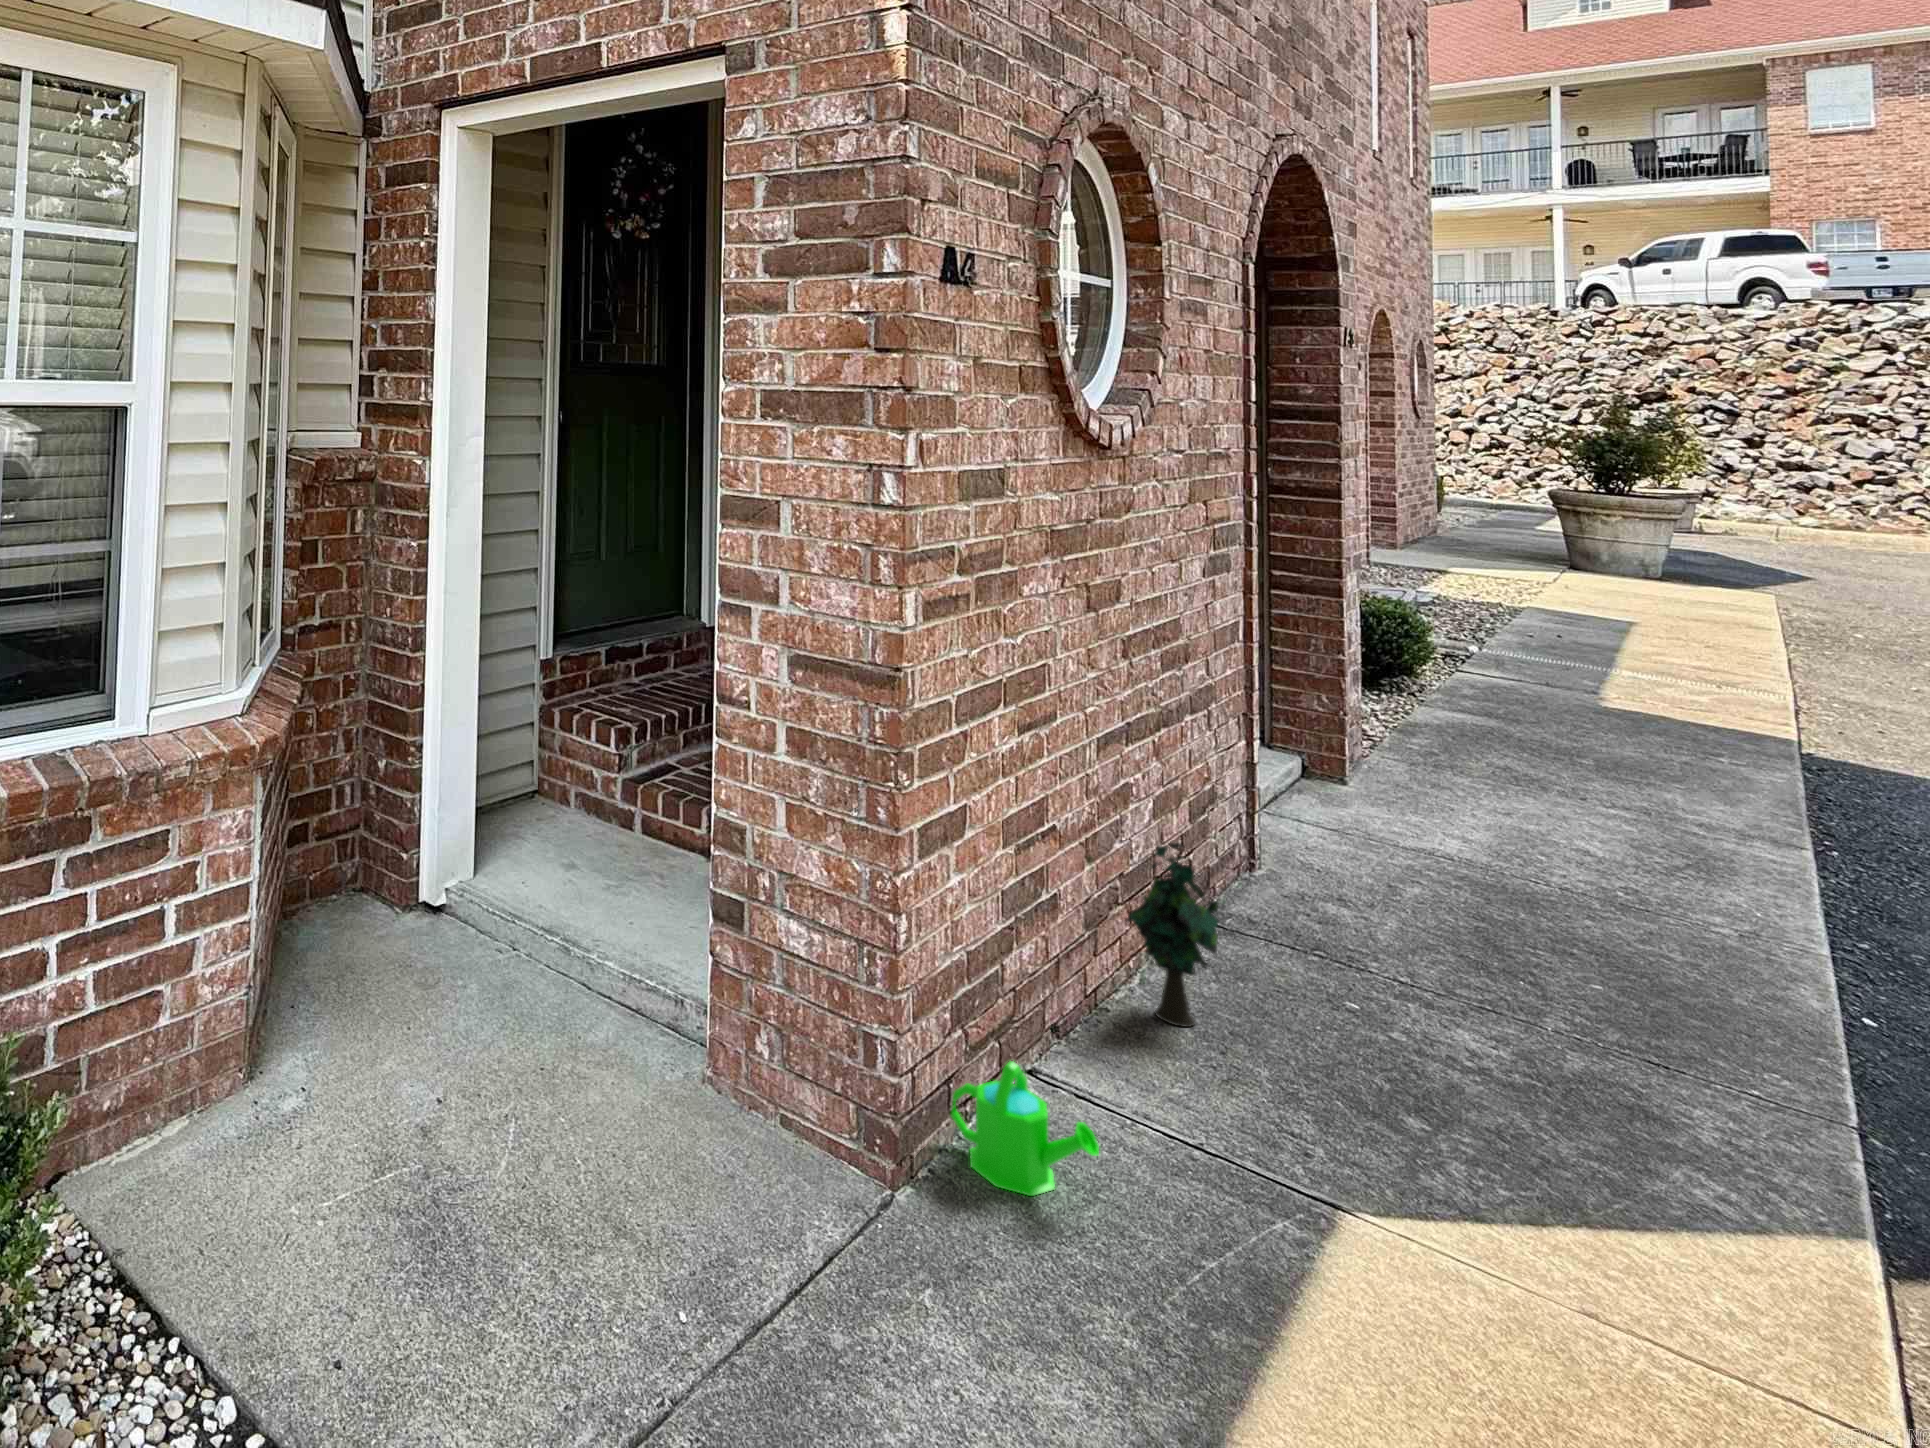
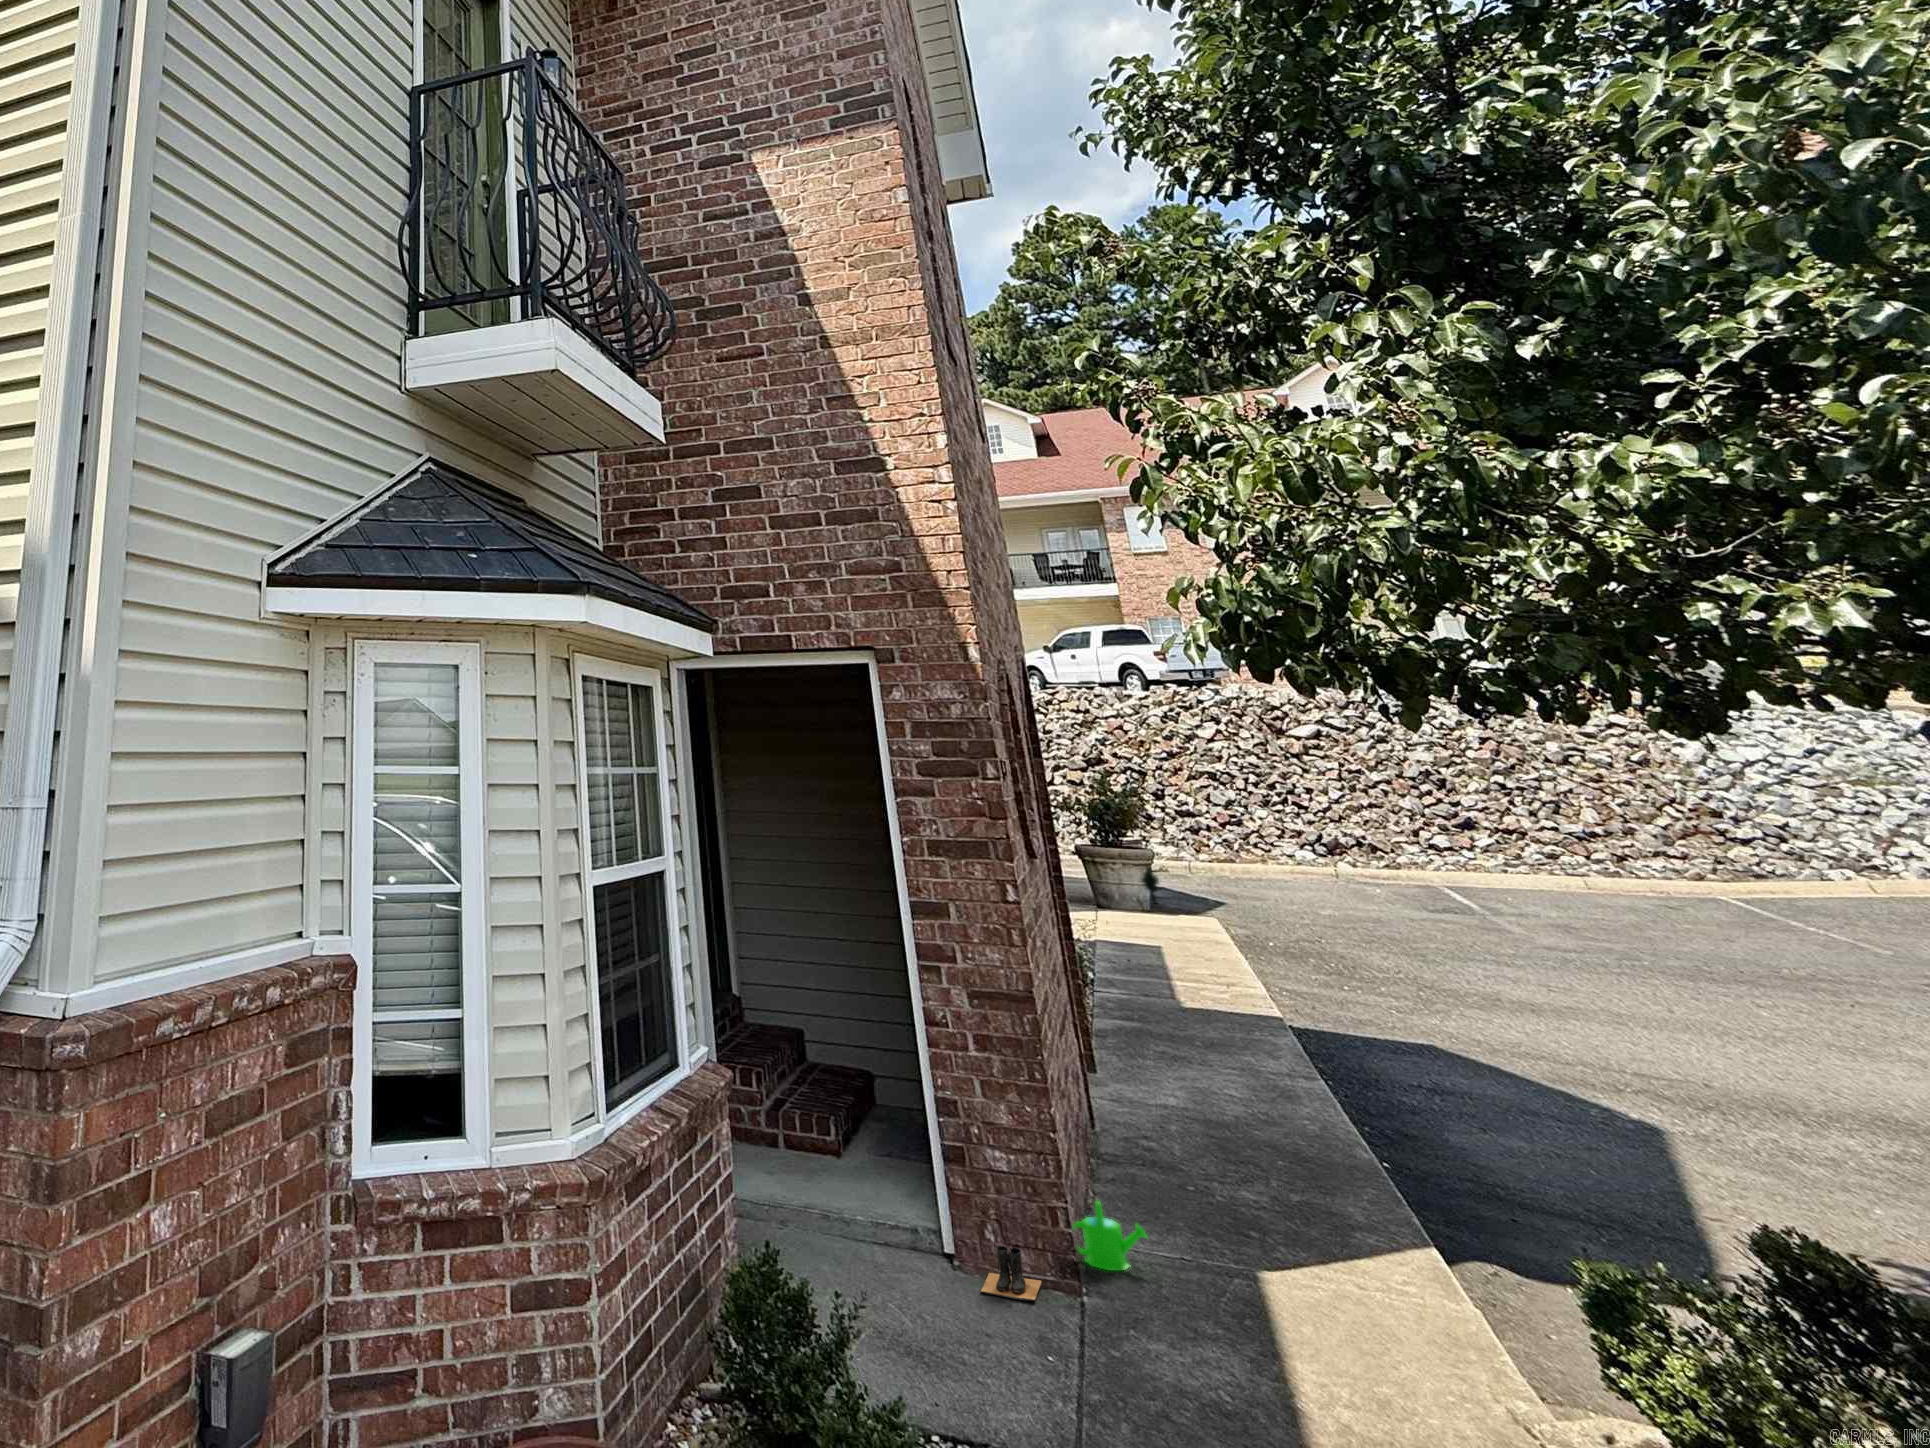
decorative plant: present [1126,843,1219,1027] -> present [1142,865,1159,904]
boots: none [688,1099,825,1220] -> present [981,1246,1042,1301]

